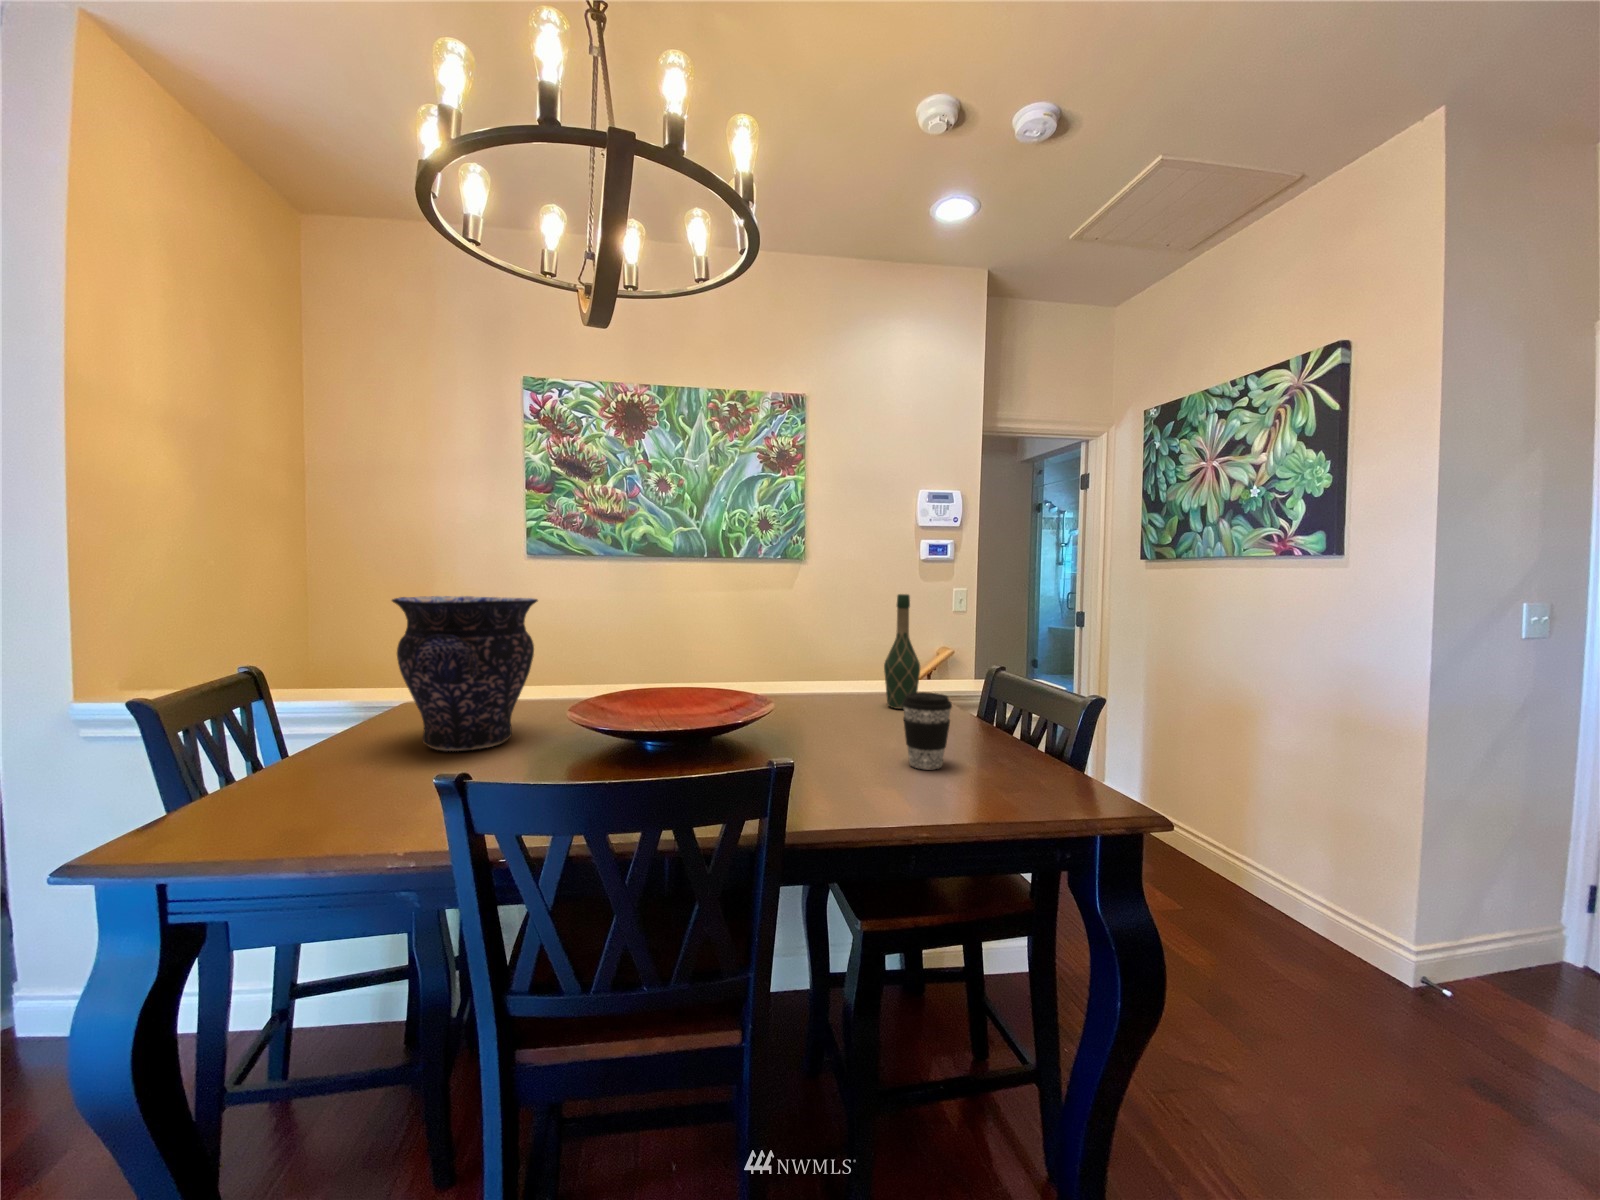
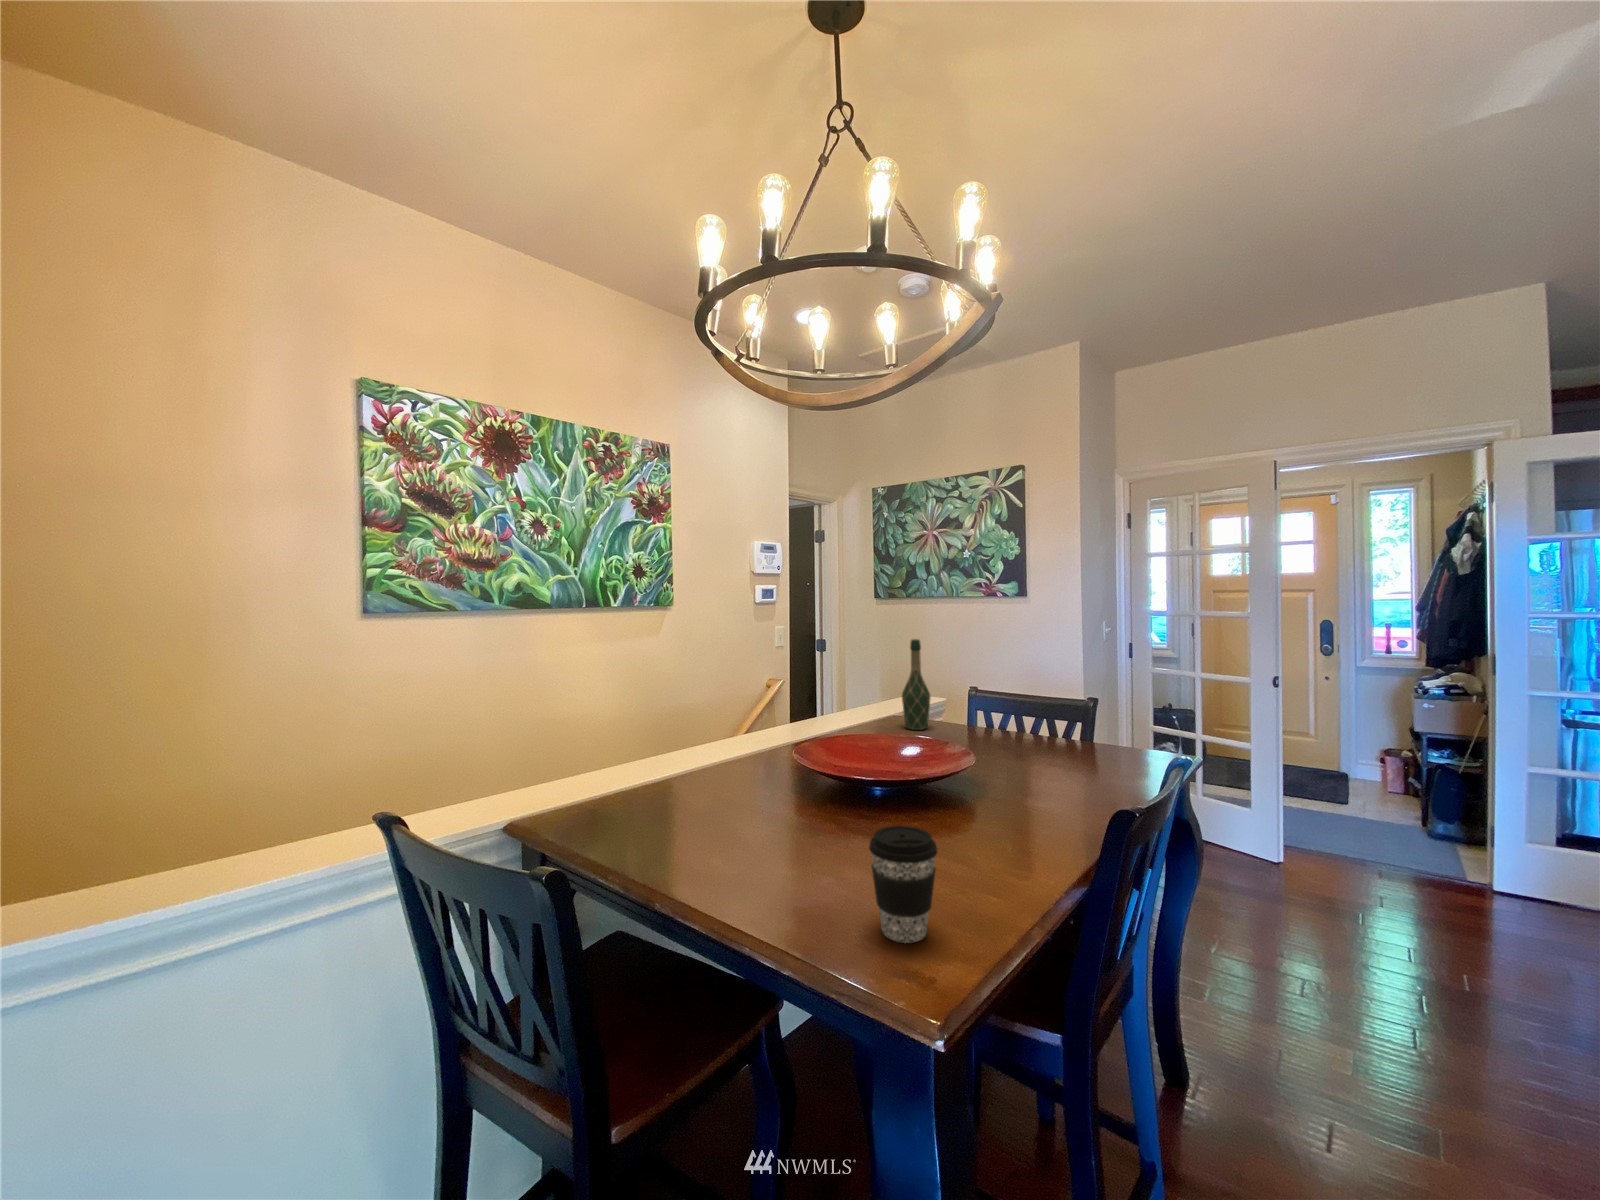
vase: present [392,596,538,751] -> none [687,671,834,846]
coffee cup: present [902,692,952,769] -> present [869,826,937,943]

